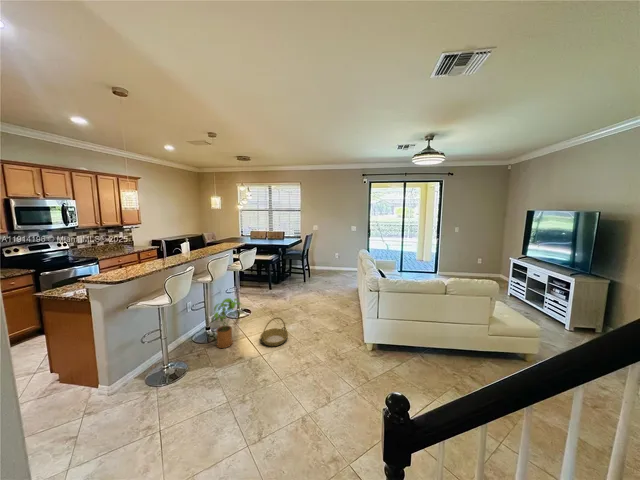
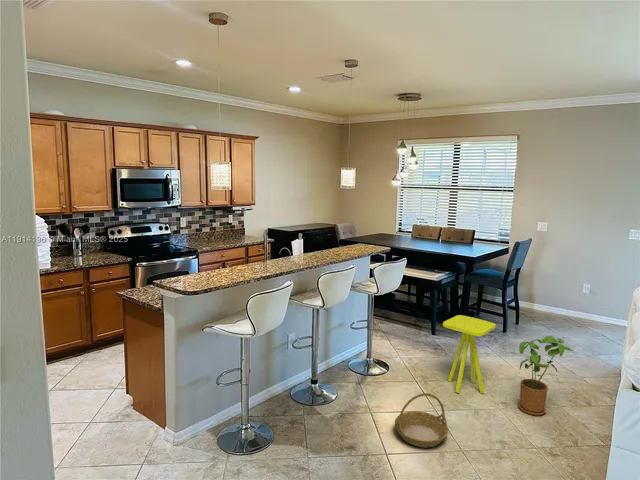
side table: none [278,276,303,315] -> present [443,315,496,393]
house plant: present [211,298,241,348] -> present [518,336,573,416]

